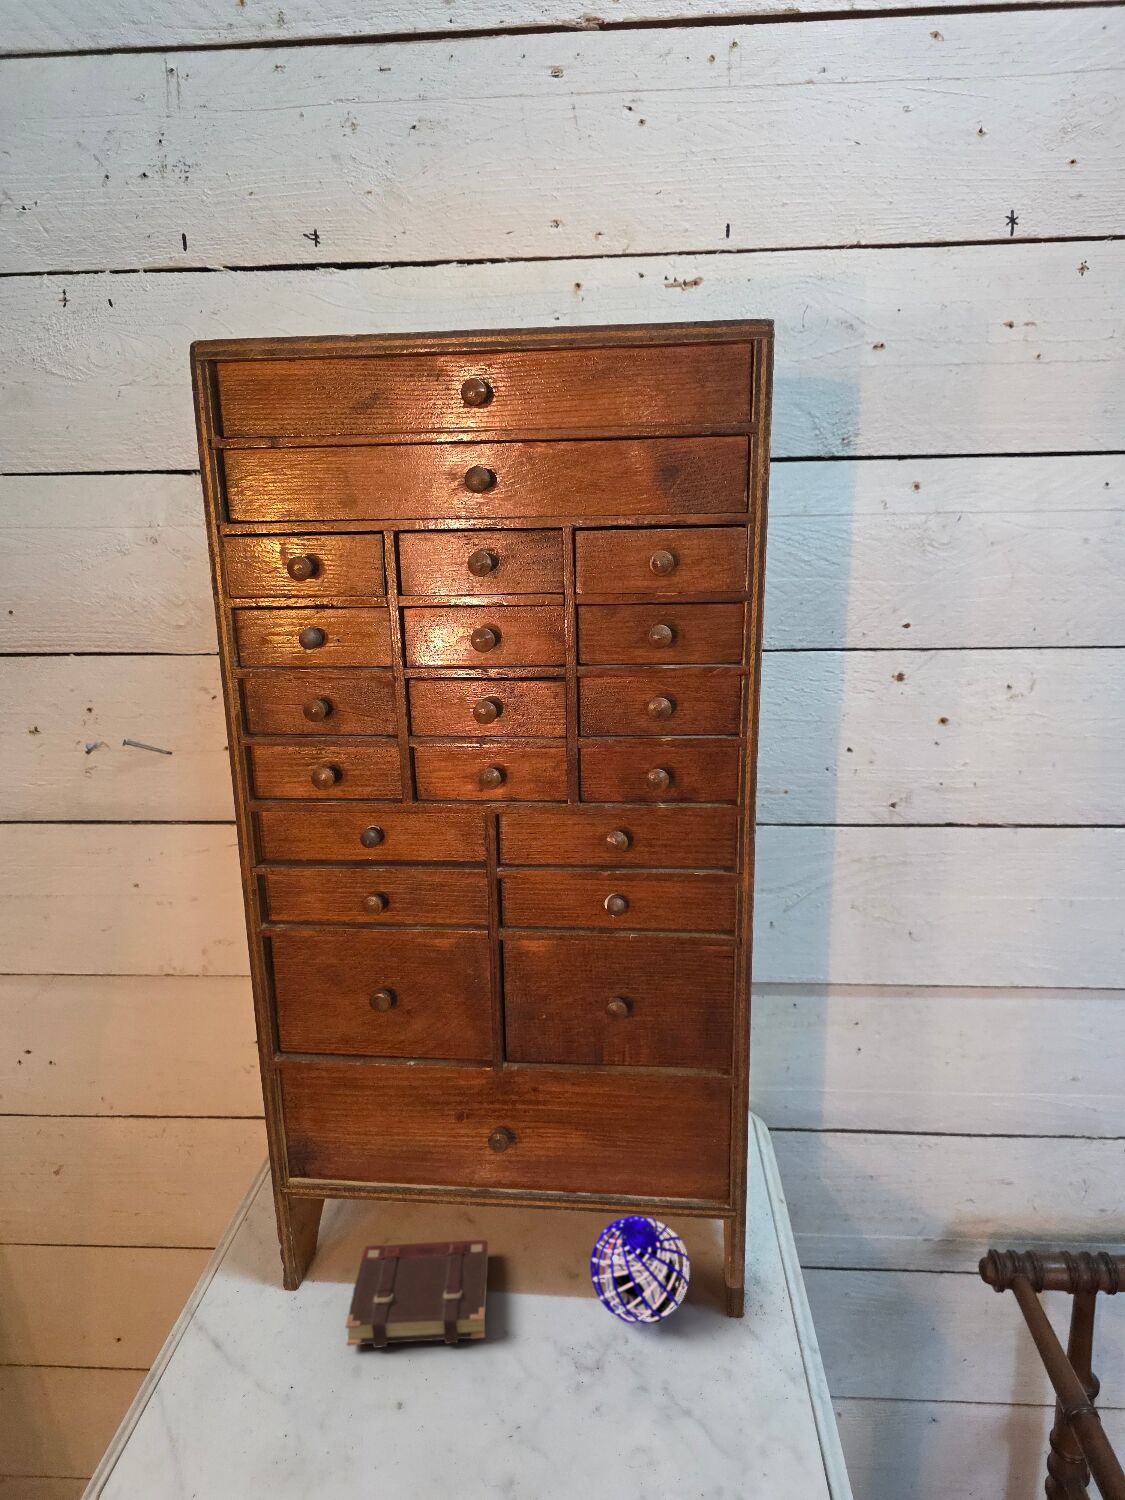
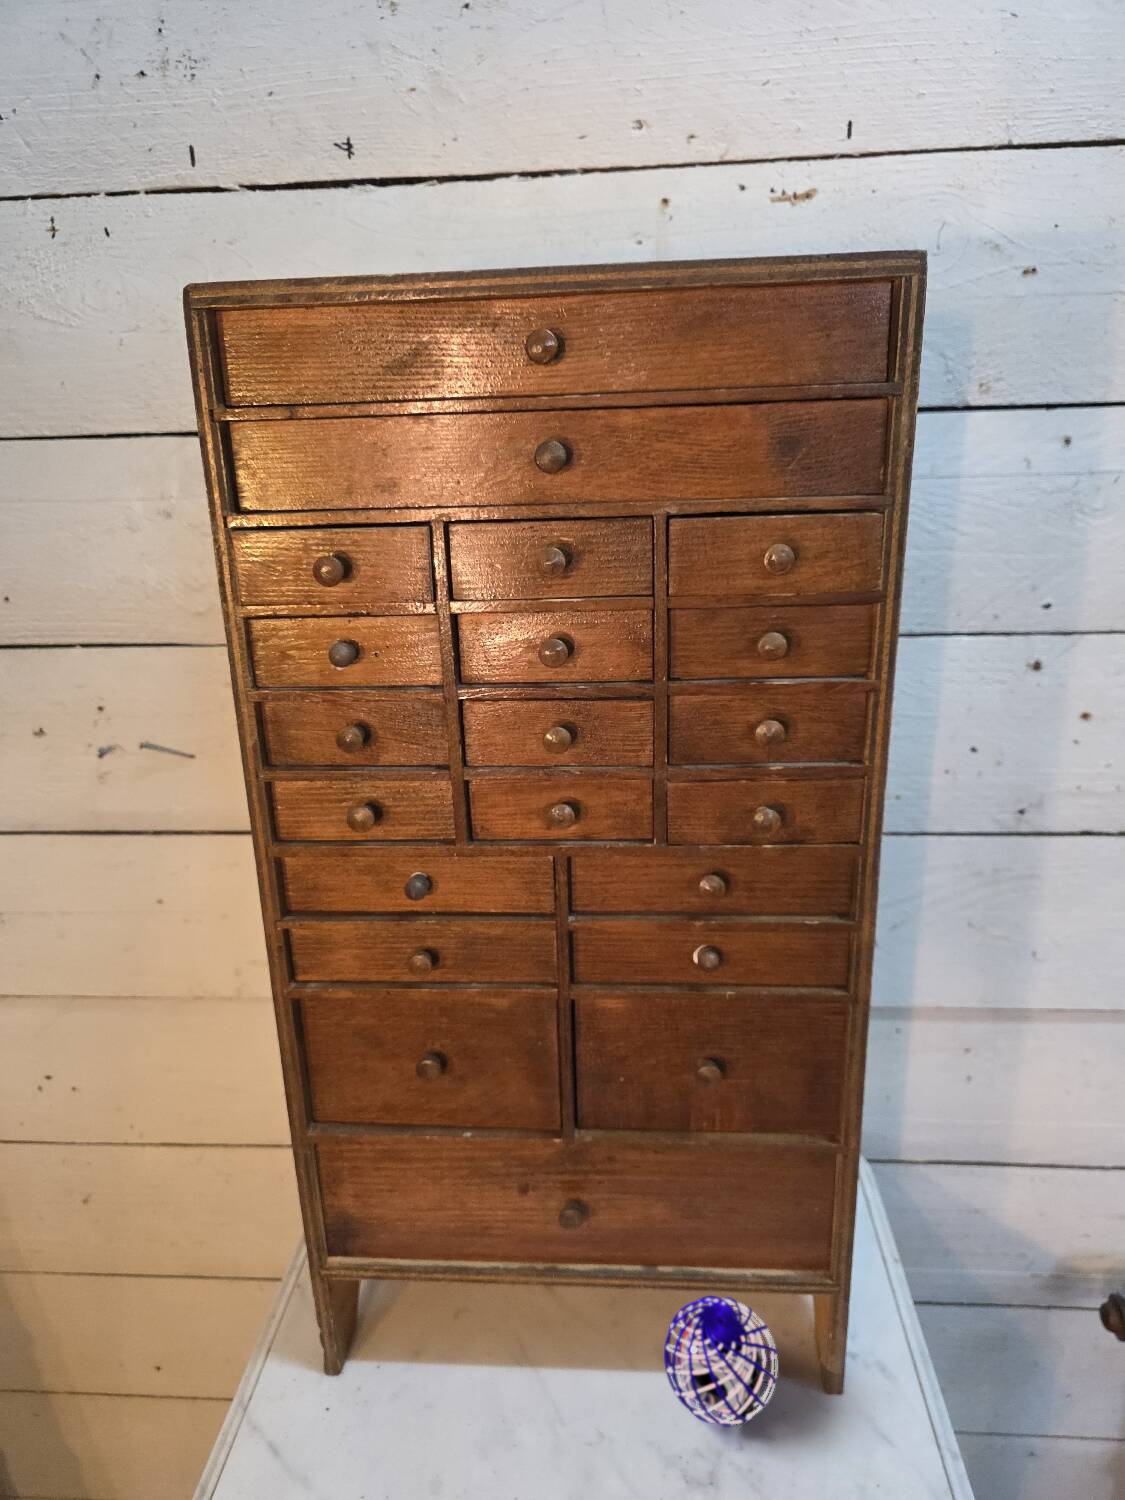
book: present [345,1240,488,1348] -> none [390,1309,547,1441]

